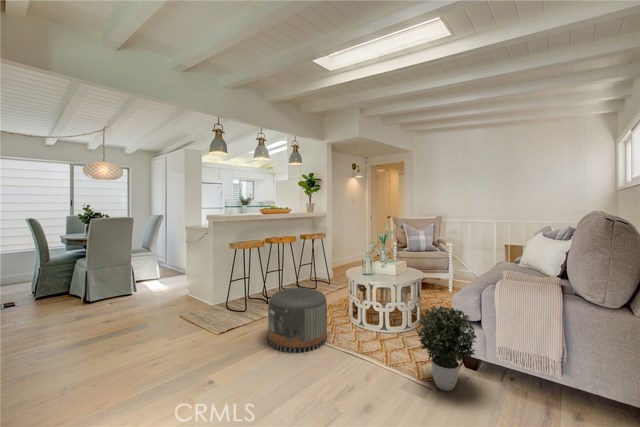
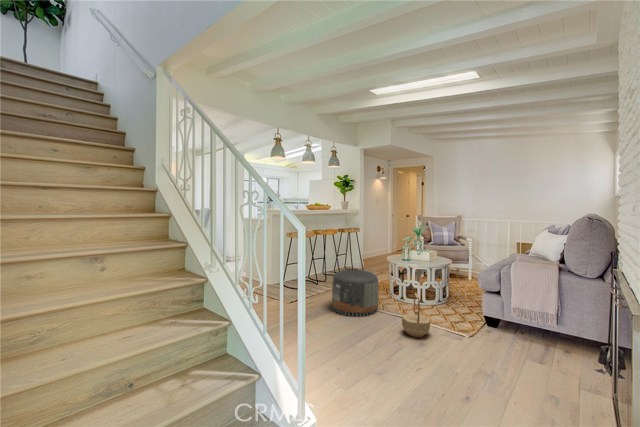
potted plant: present [418,306,477,391] -> none [455,278,499,338]
basket: none [345,324,384,391] -> present [402,293,430,337]

